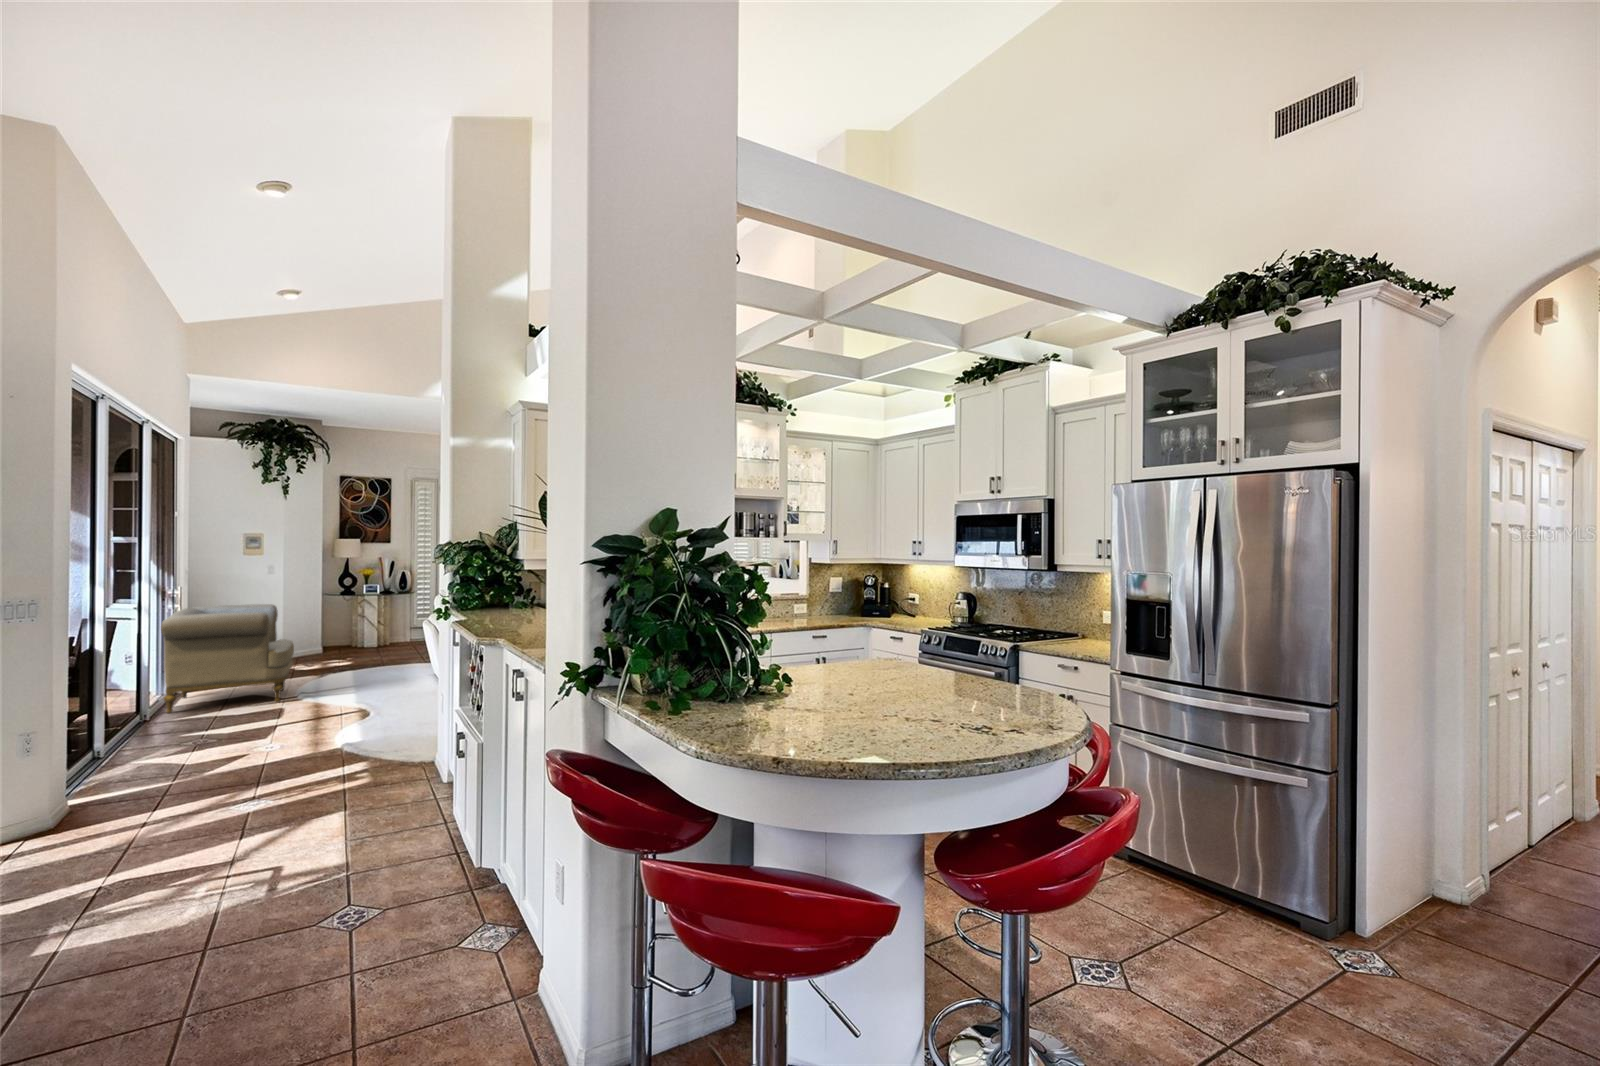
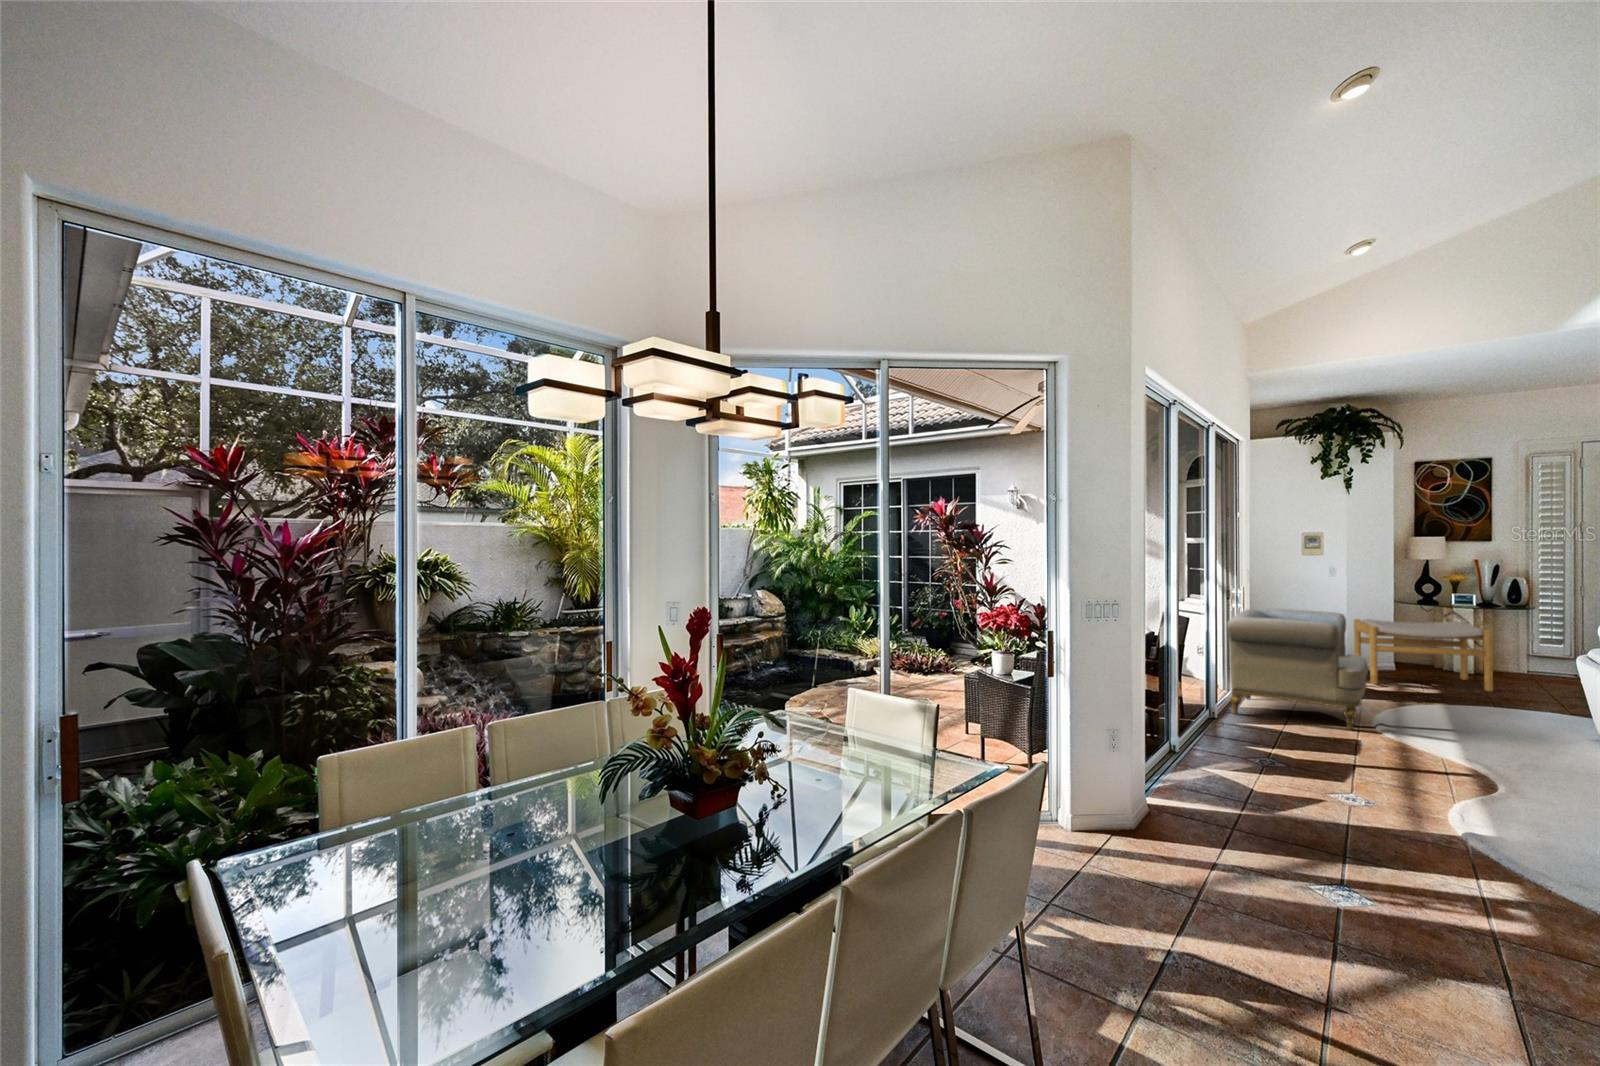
footstool: none [288,606,387,666] -> present [1354,619,1493,692]

